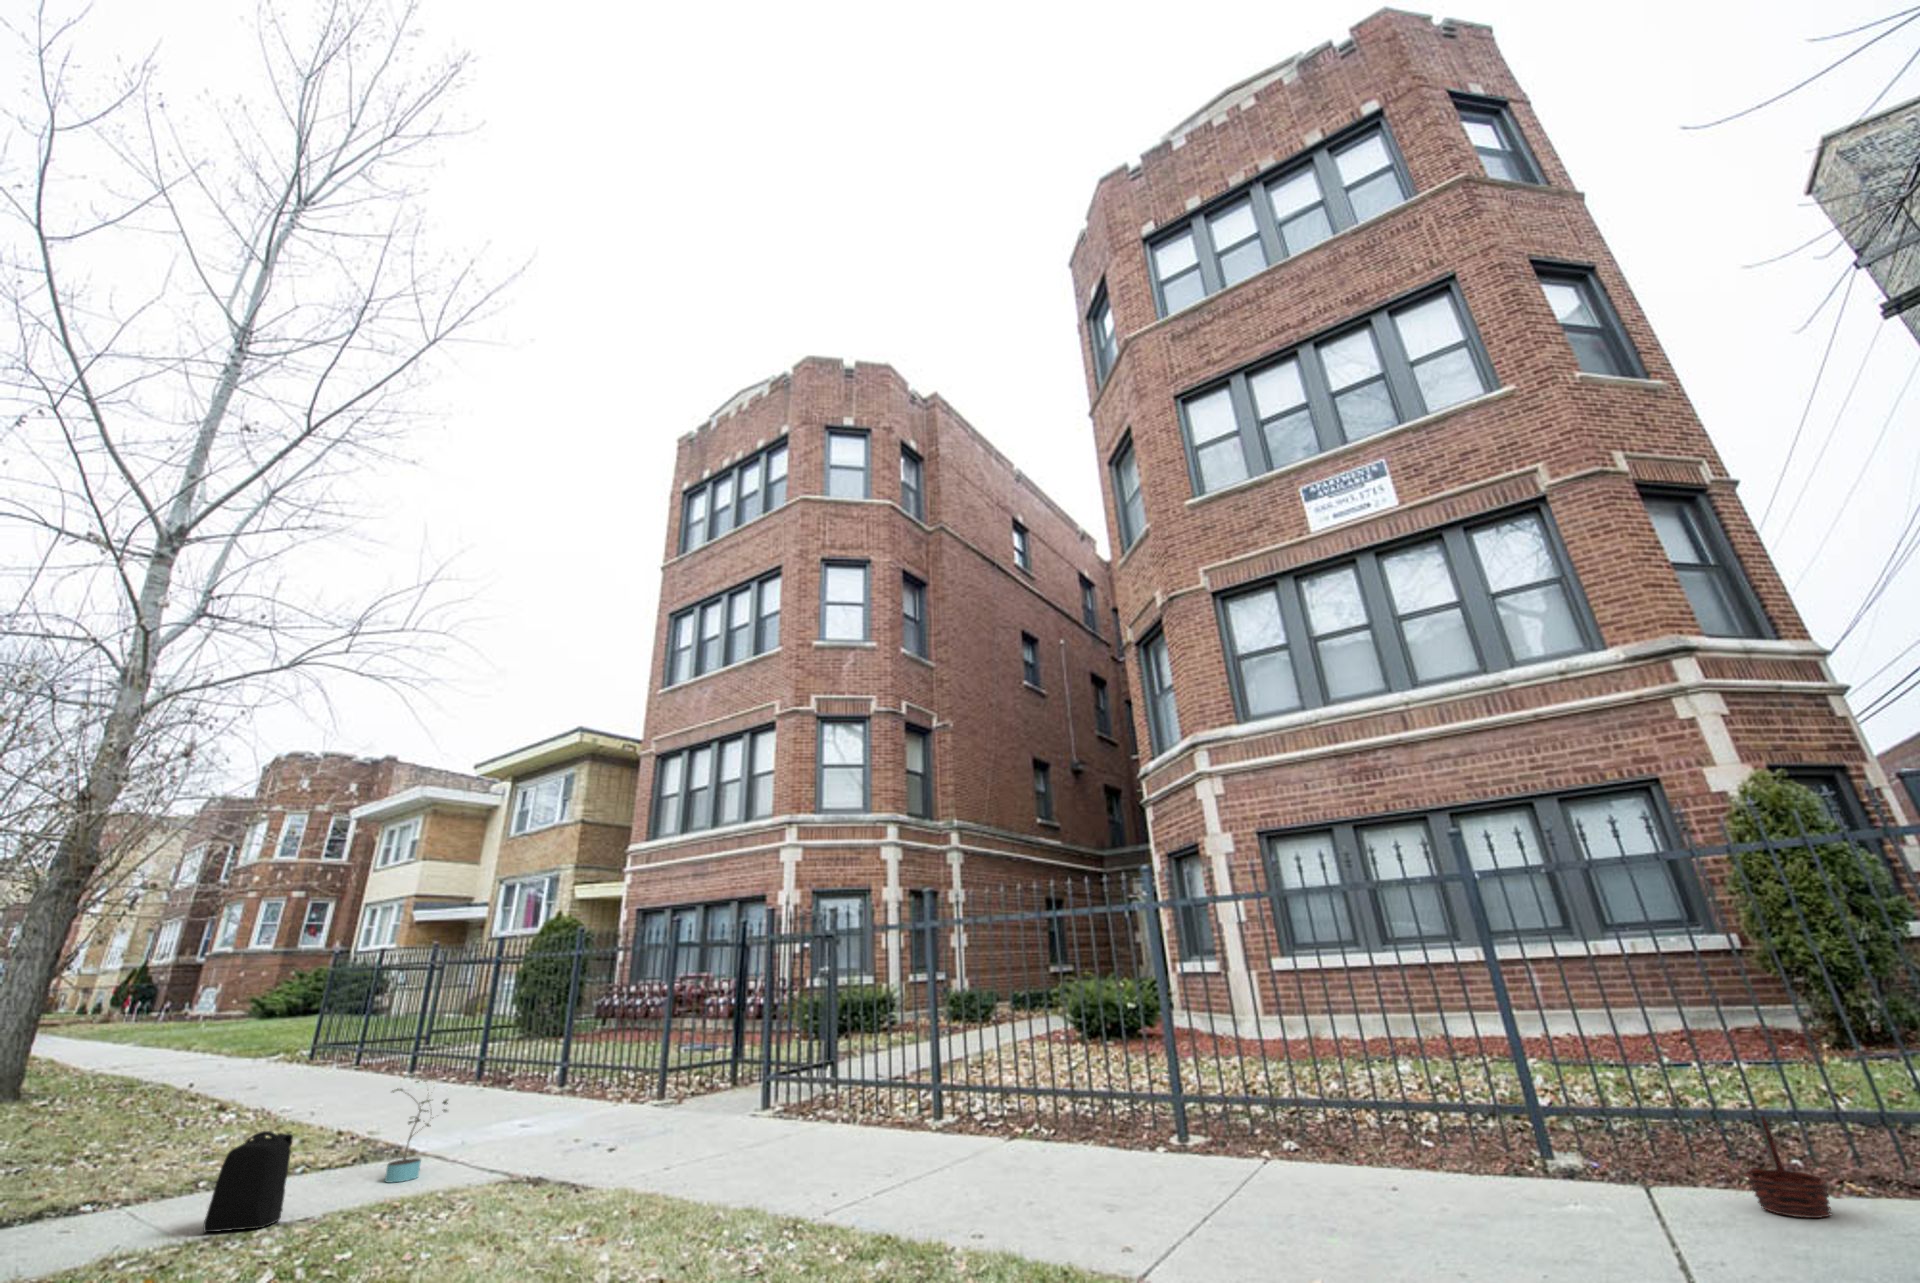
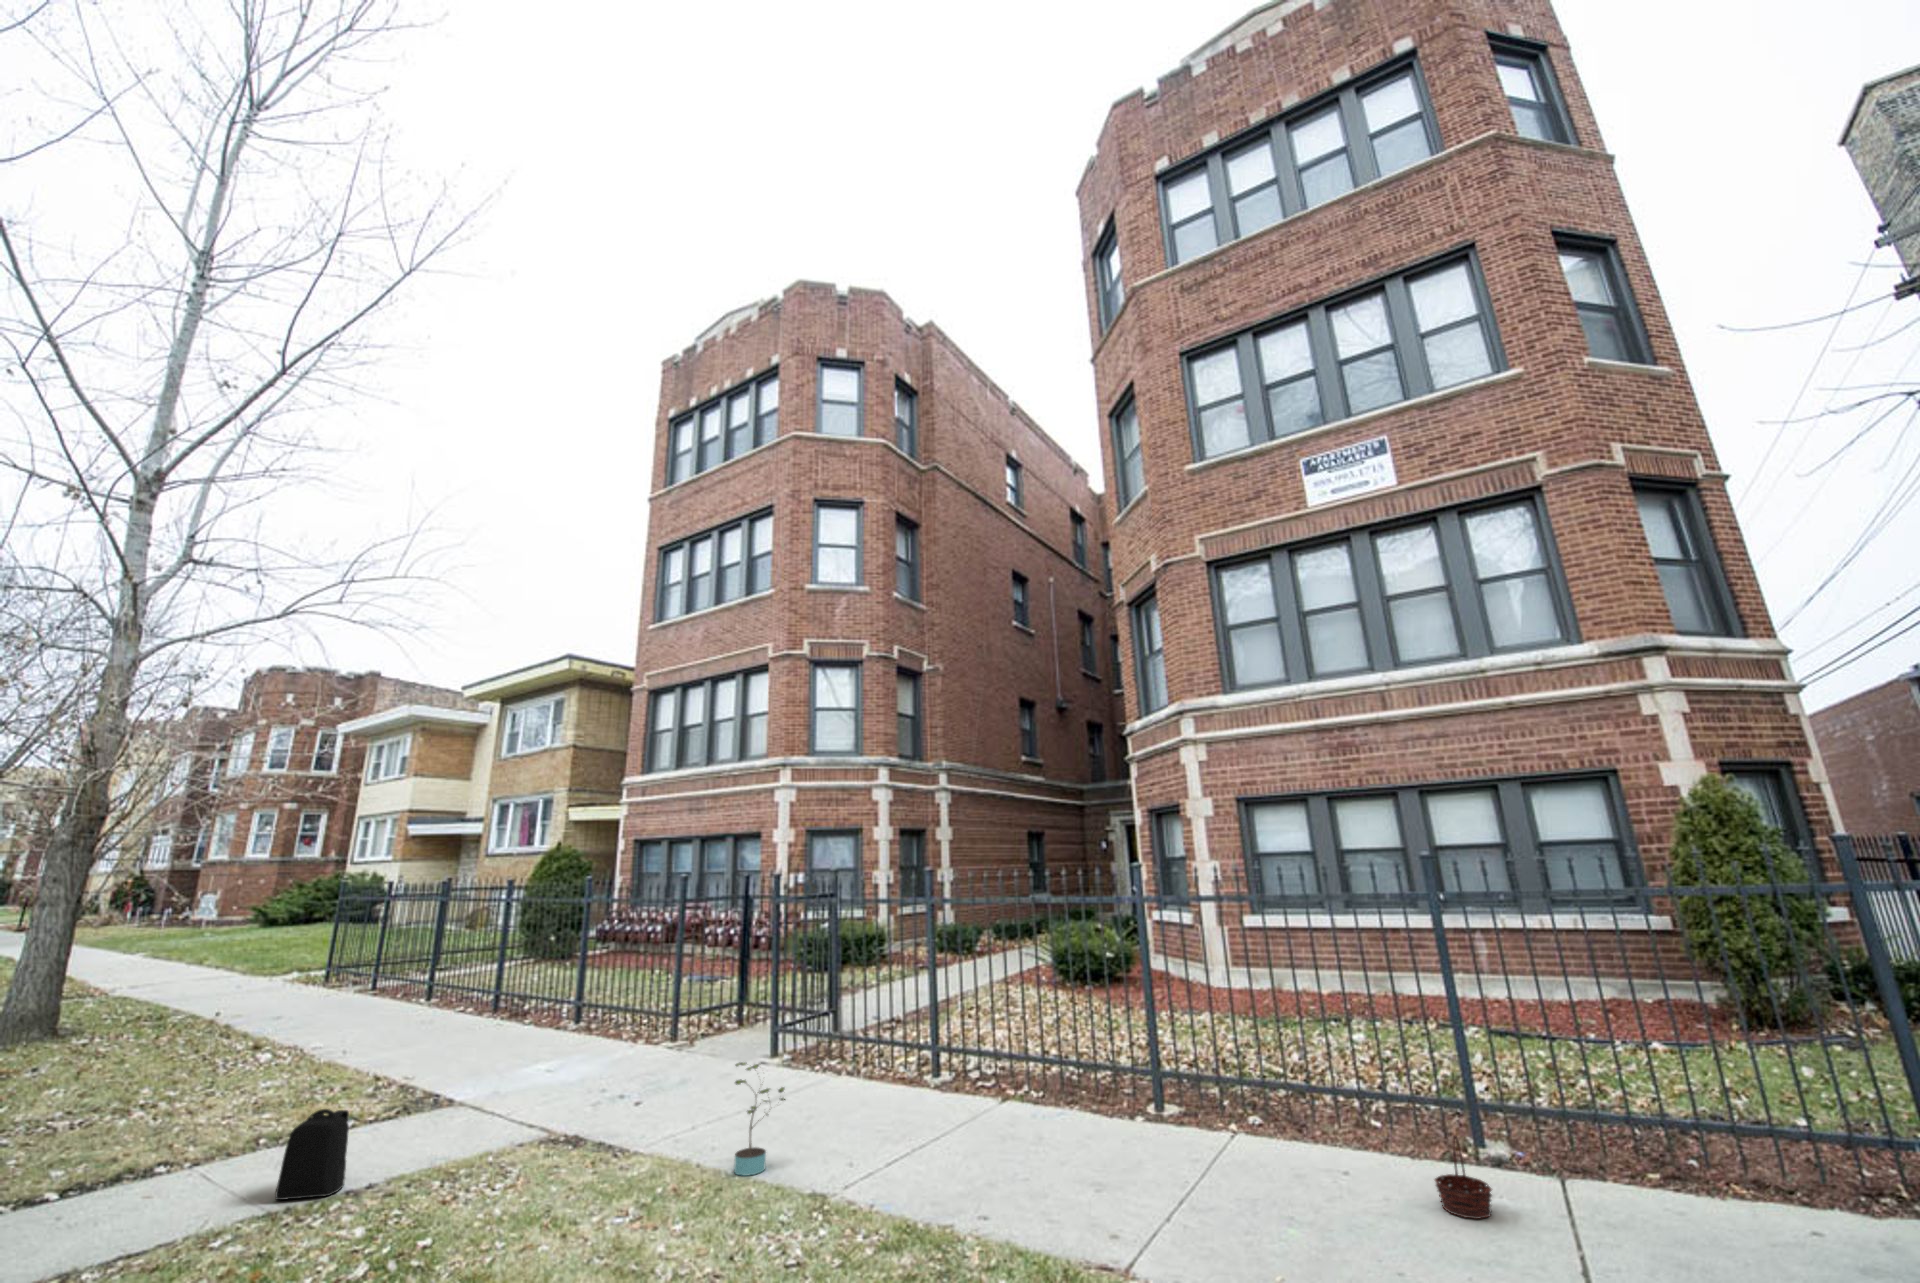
potted plant: present [385,1075,448,1183] -> present [734,1063,786,1176]
basket: present [1744,1117,1831,1218] -> present [1435,1135,1492,1219]

